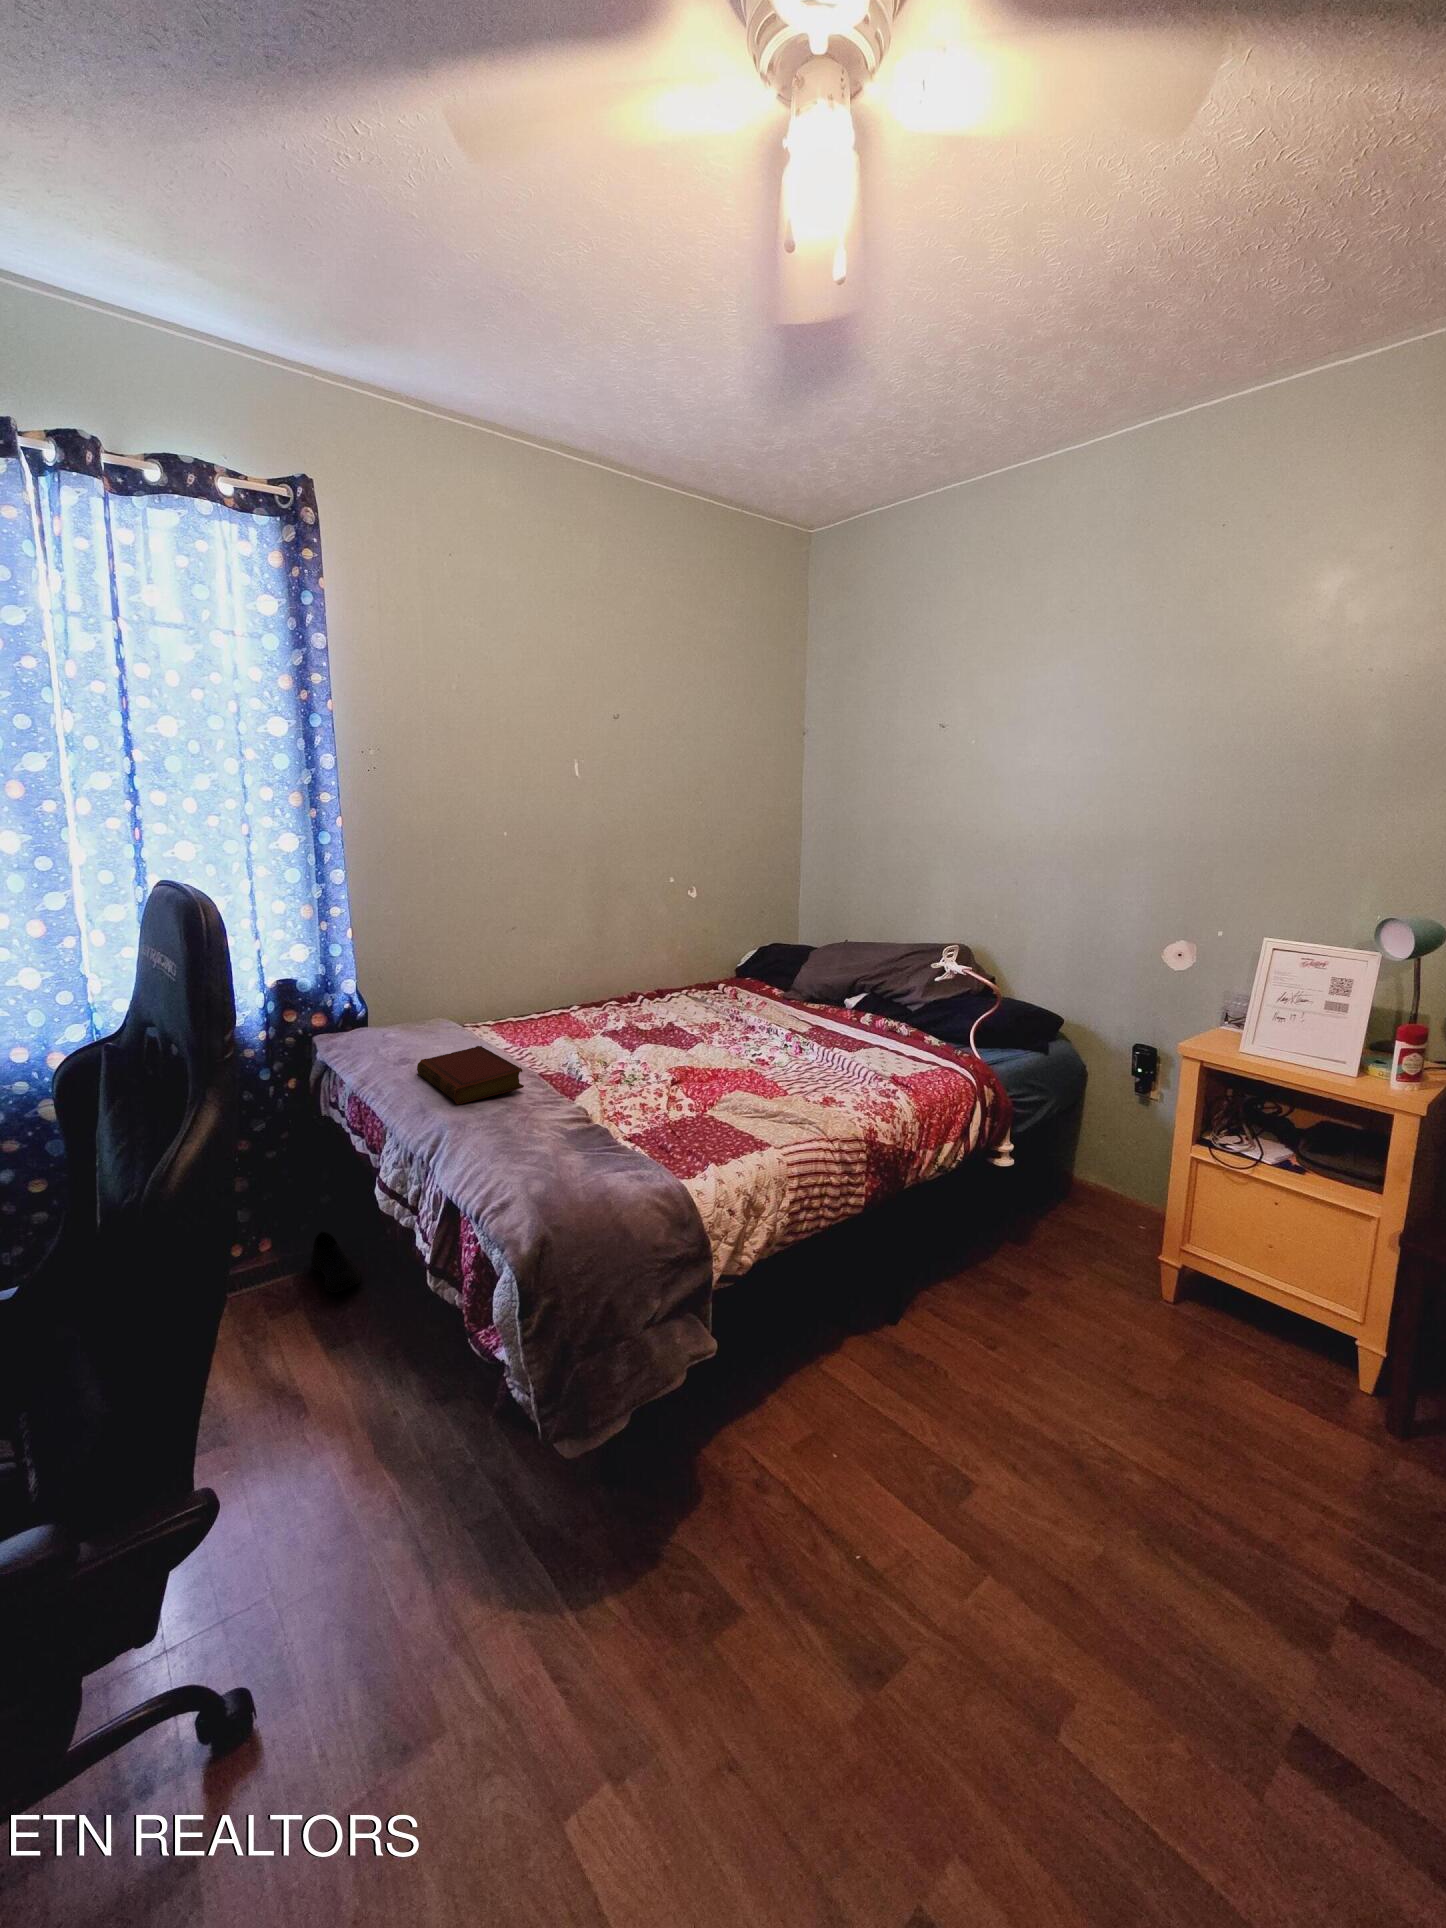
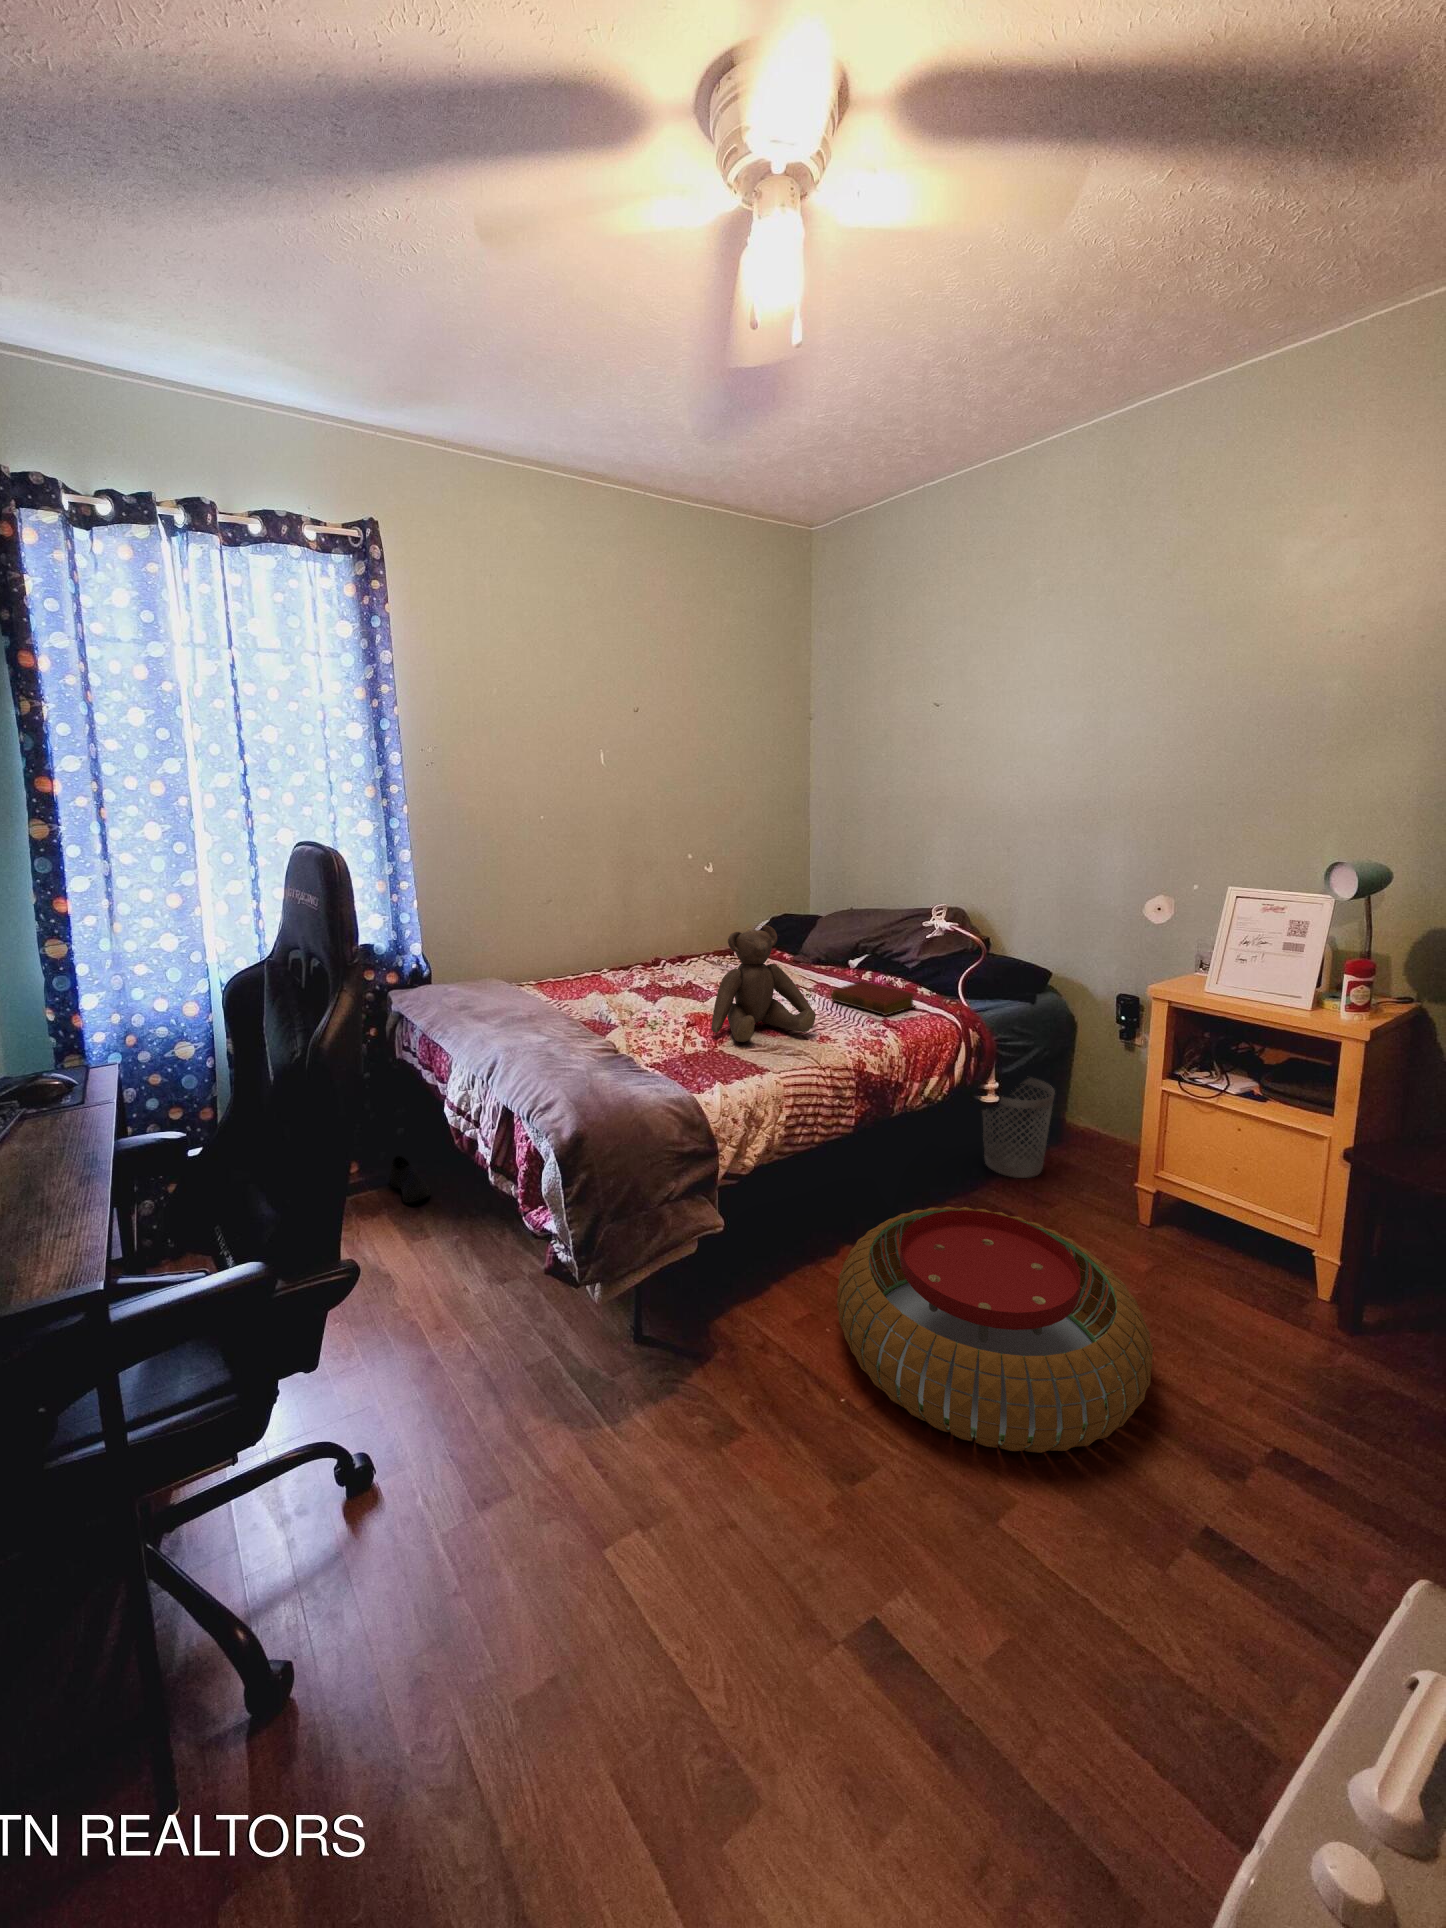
teddy bear: none [700,968,820,1105] -> present [711,925,816,1042]
book: present [417,1046,524,1104] -> present [831,981,915,1016]
wastebasket: none [991,1129,1069,1245] -> present [982,1078,1055,1178]
pouf: none [848,1298,1218,1638] -> present [837,1206,1153,1453]

